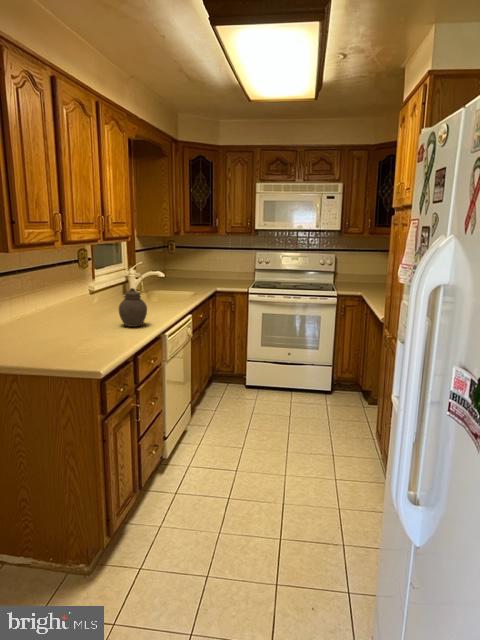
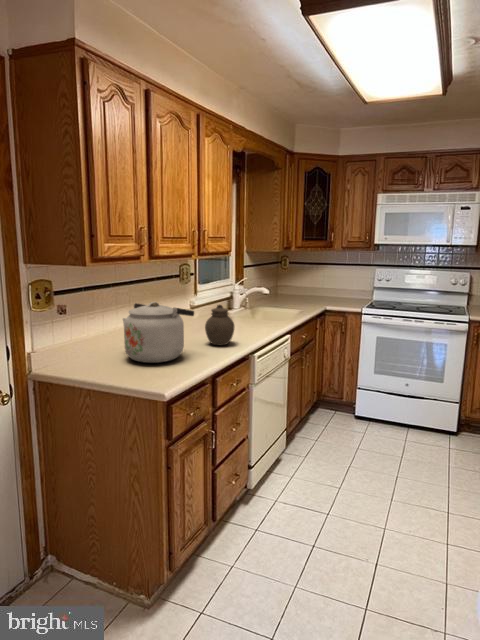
kettle: none [38,287,113,346] -> present [123,302,194,363]

